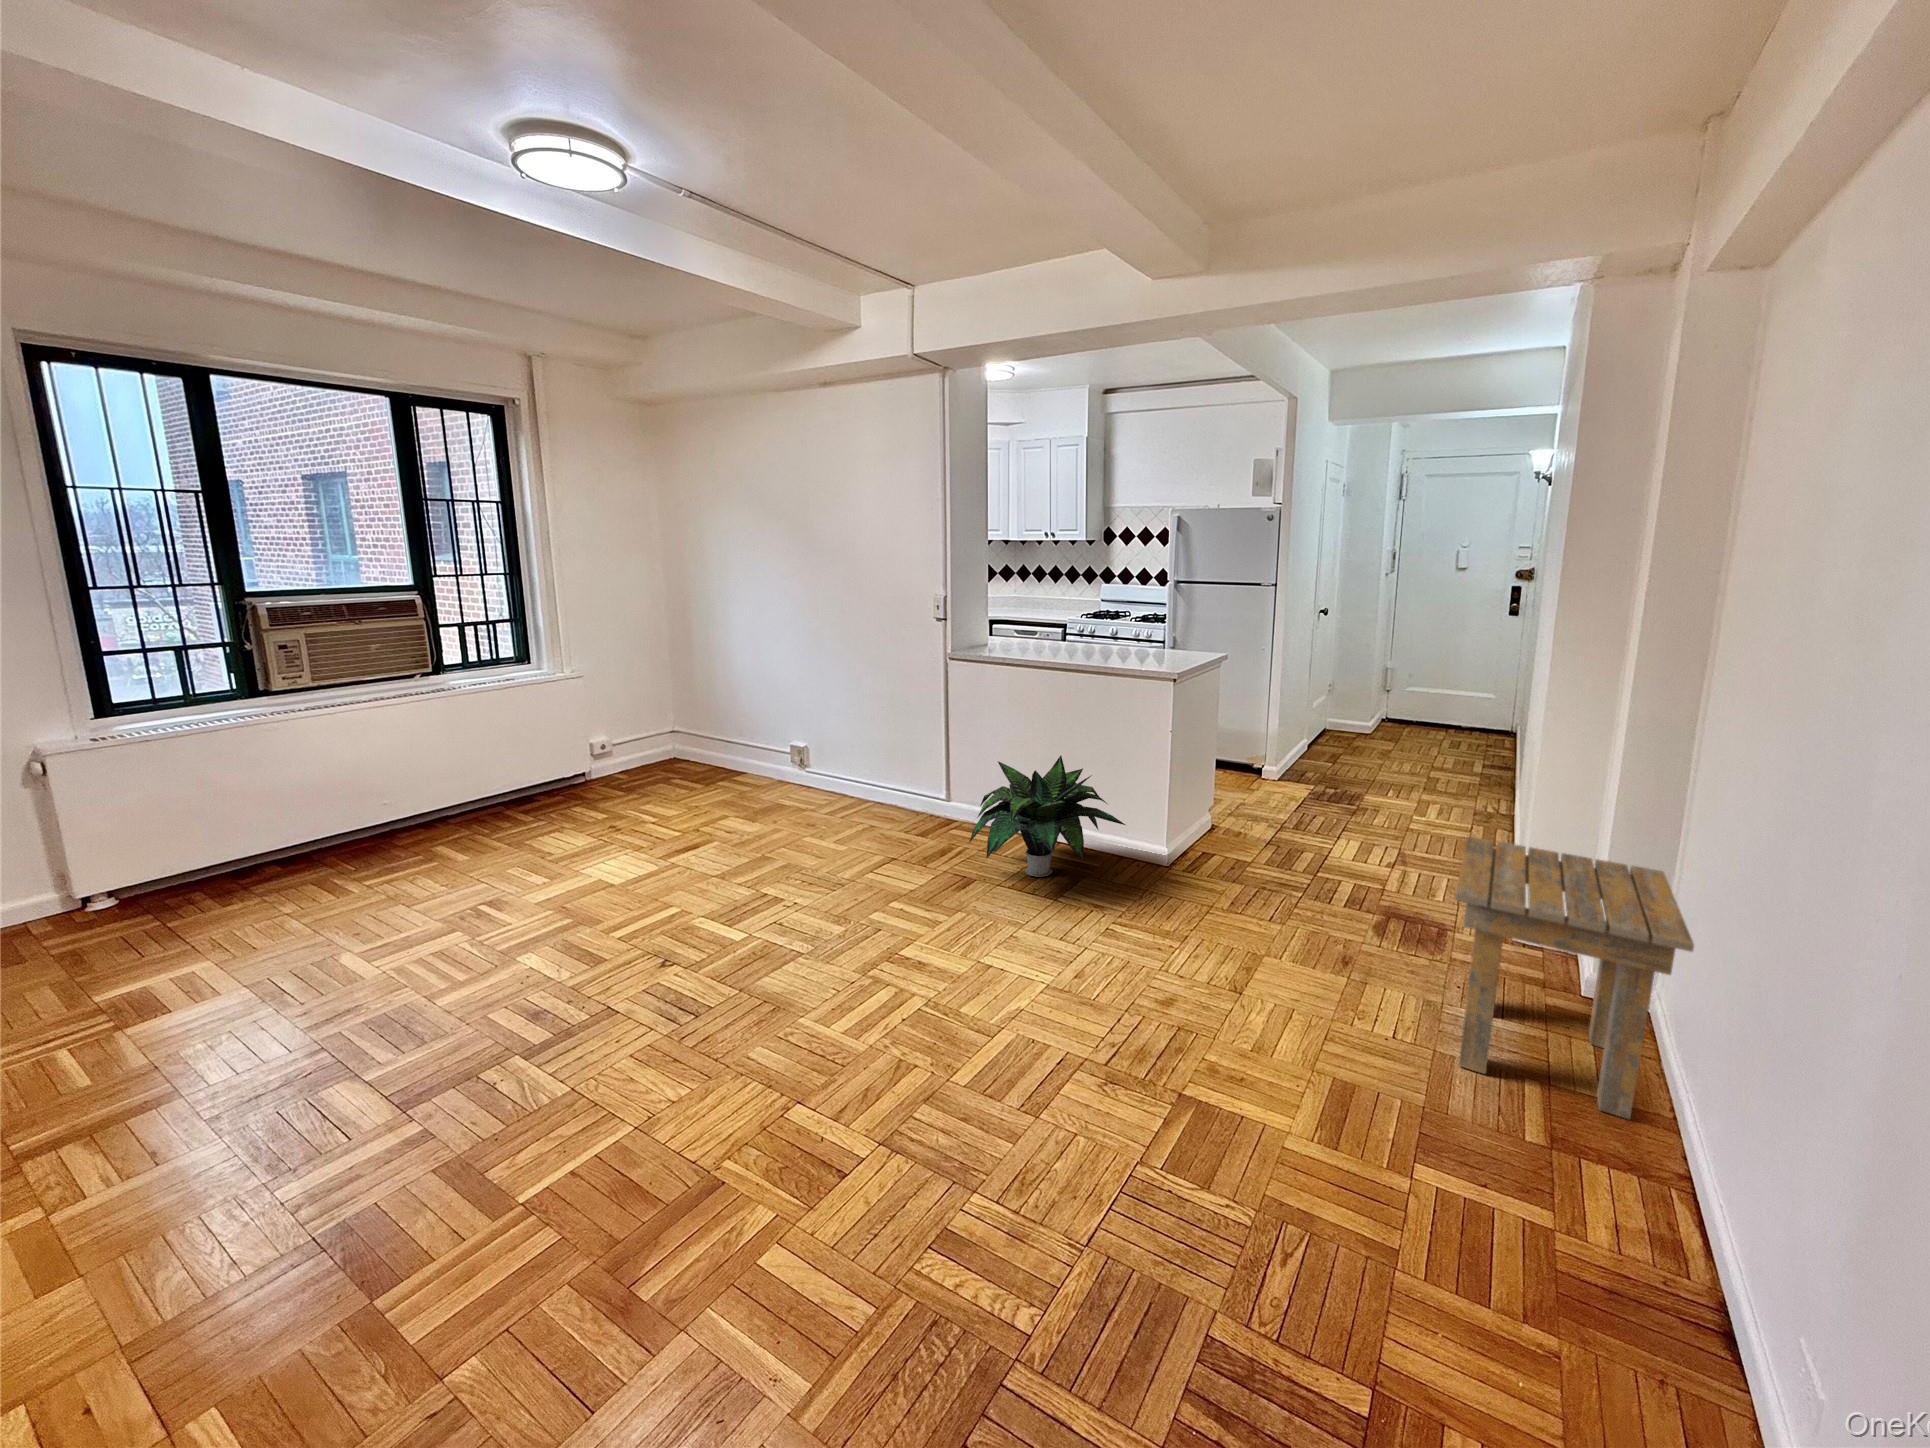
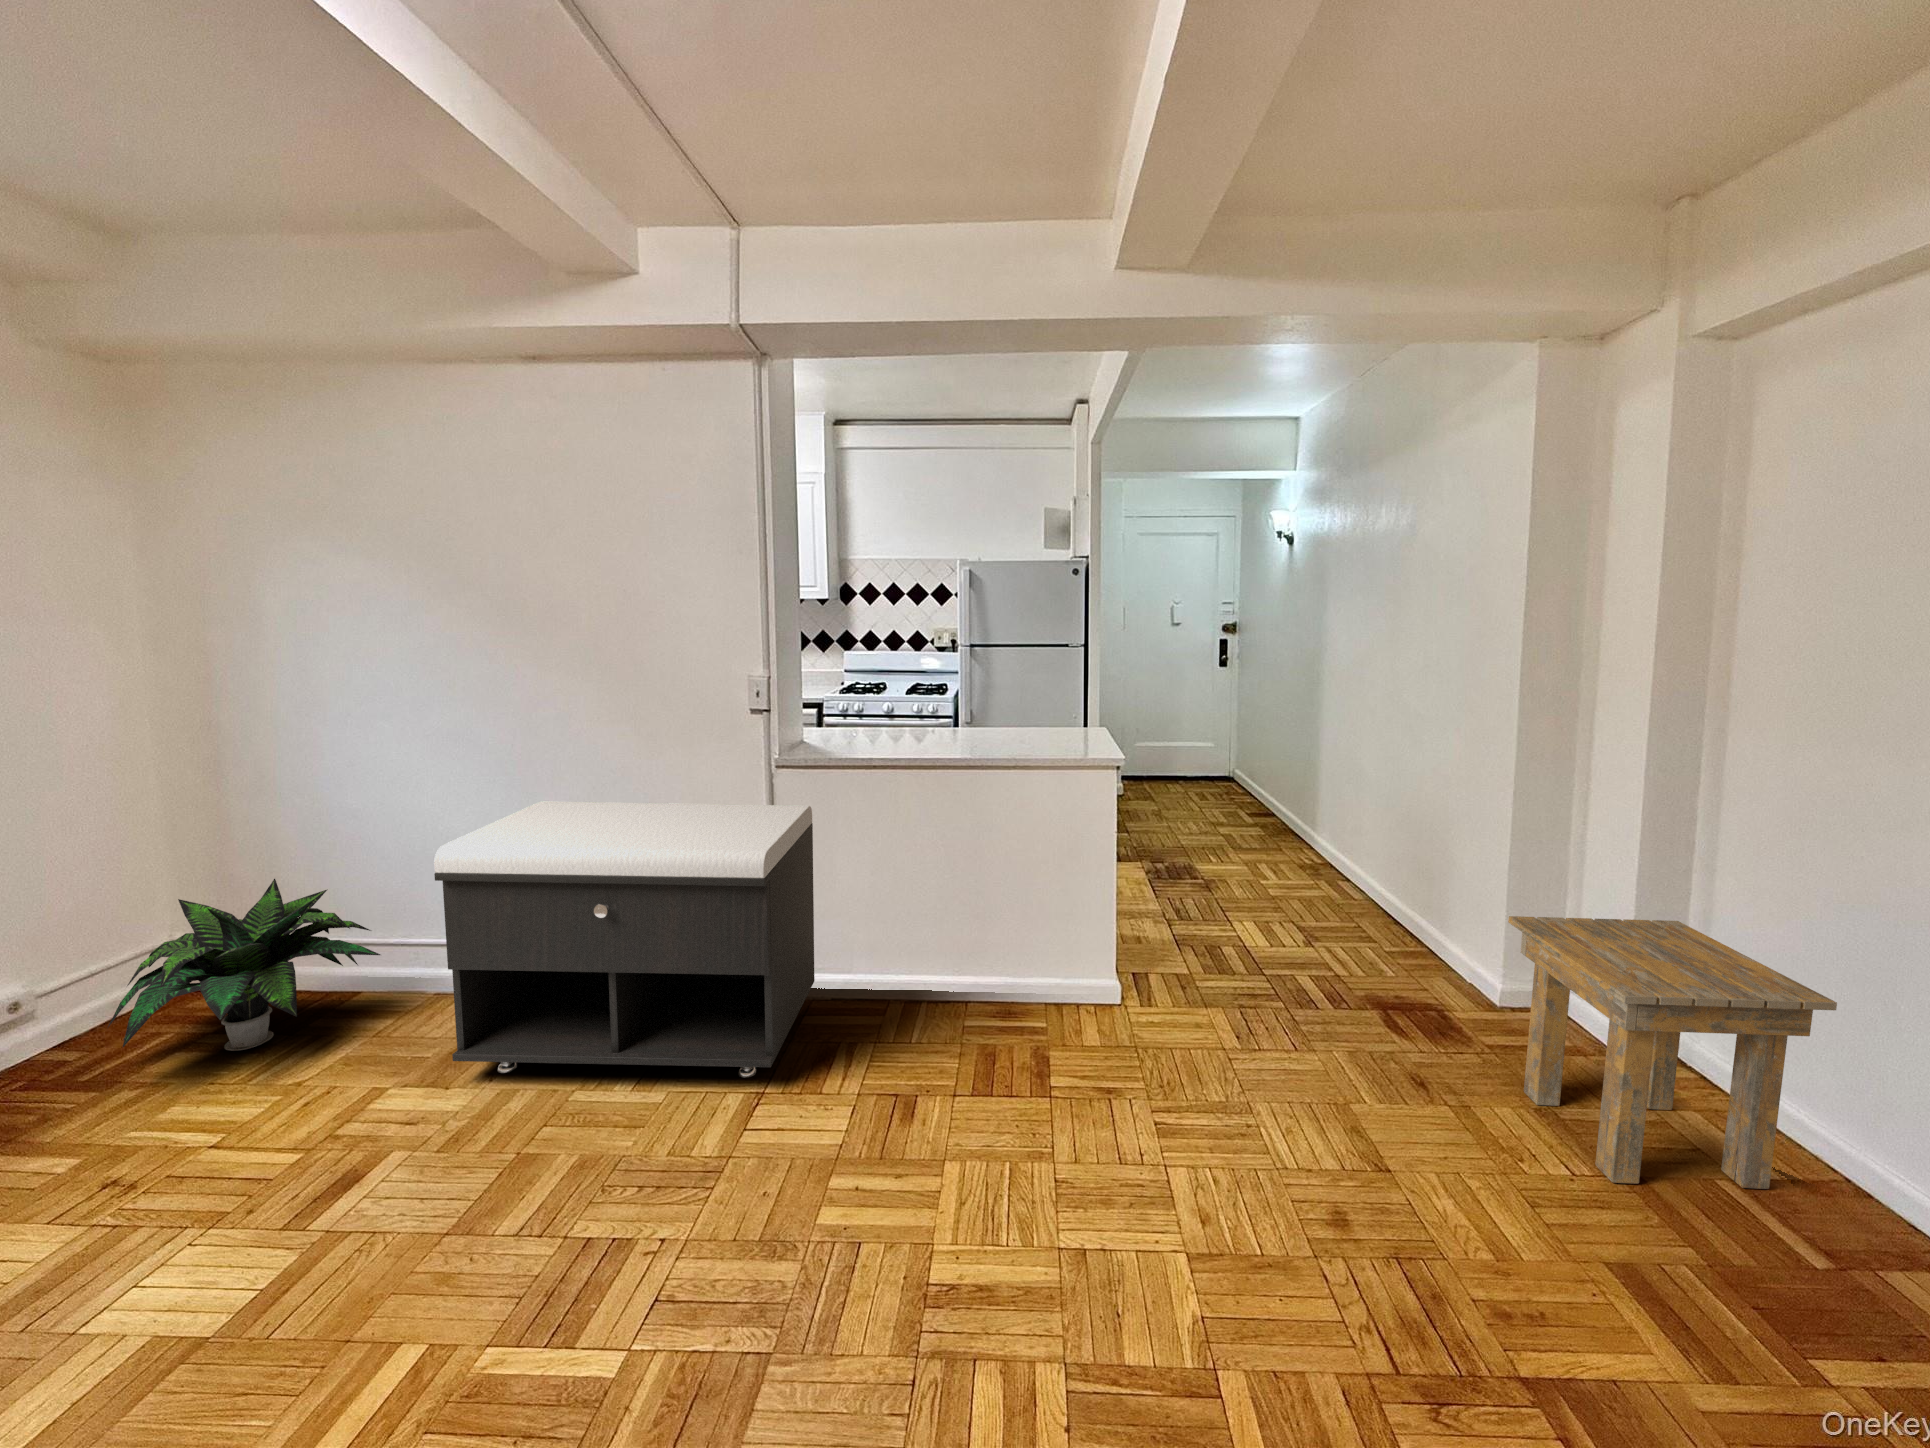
storage bench: none [746,667,968,851] -> present [434,801,814,1078]
potted plant: present [969,756,1125,877] -> present [108,879,380,1051]

